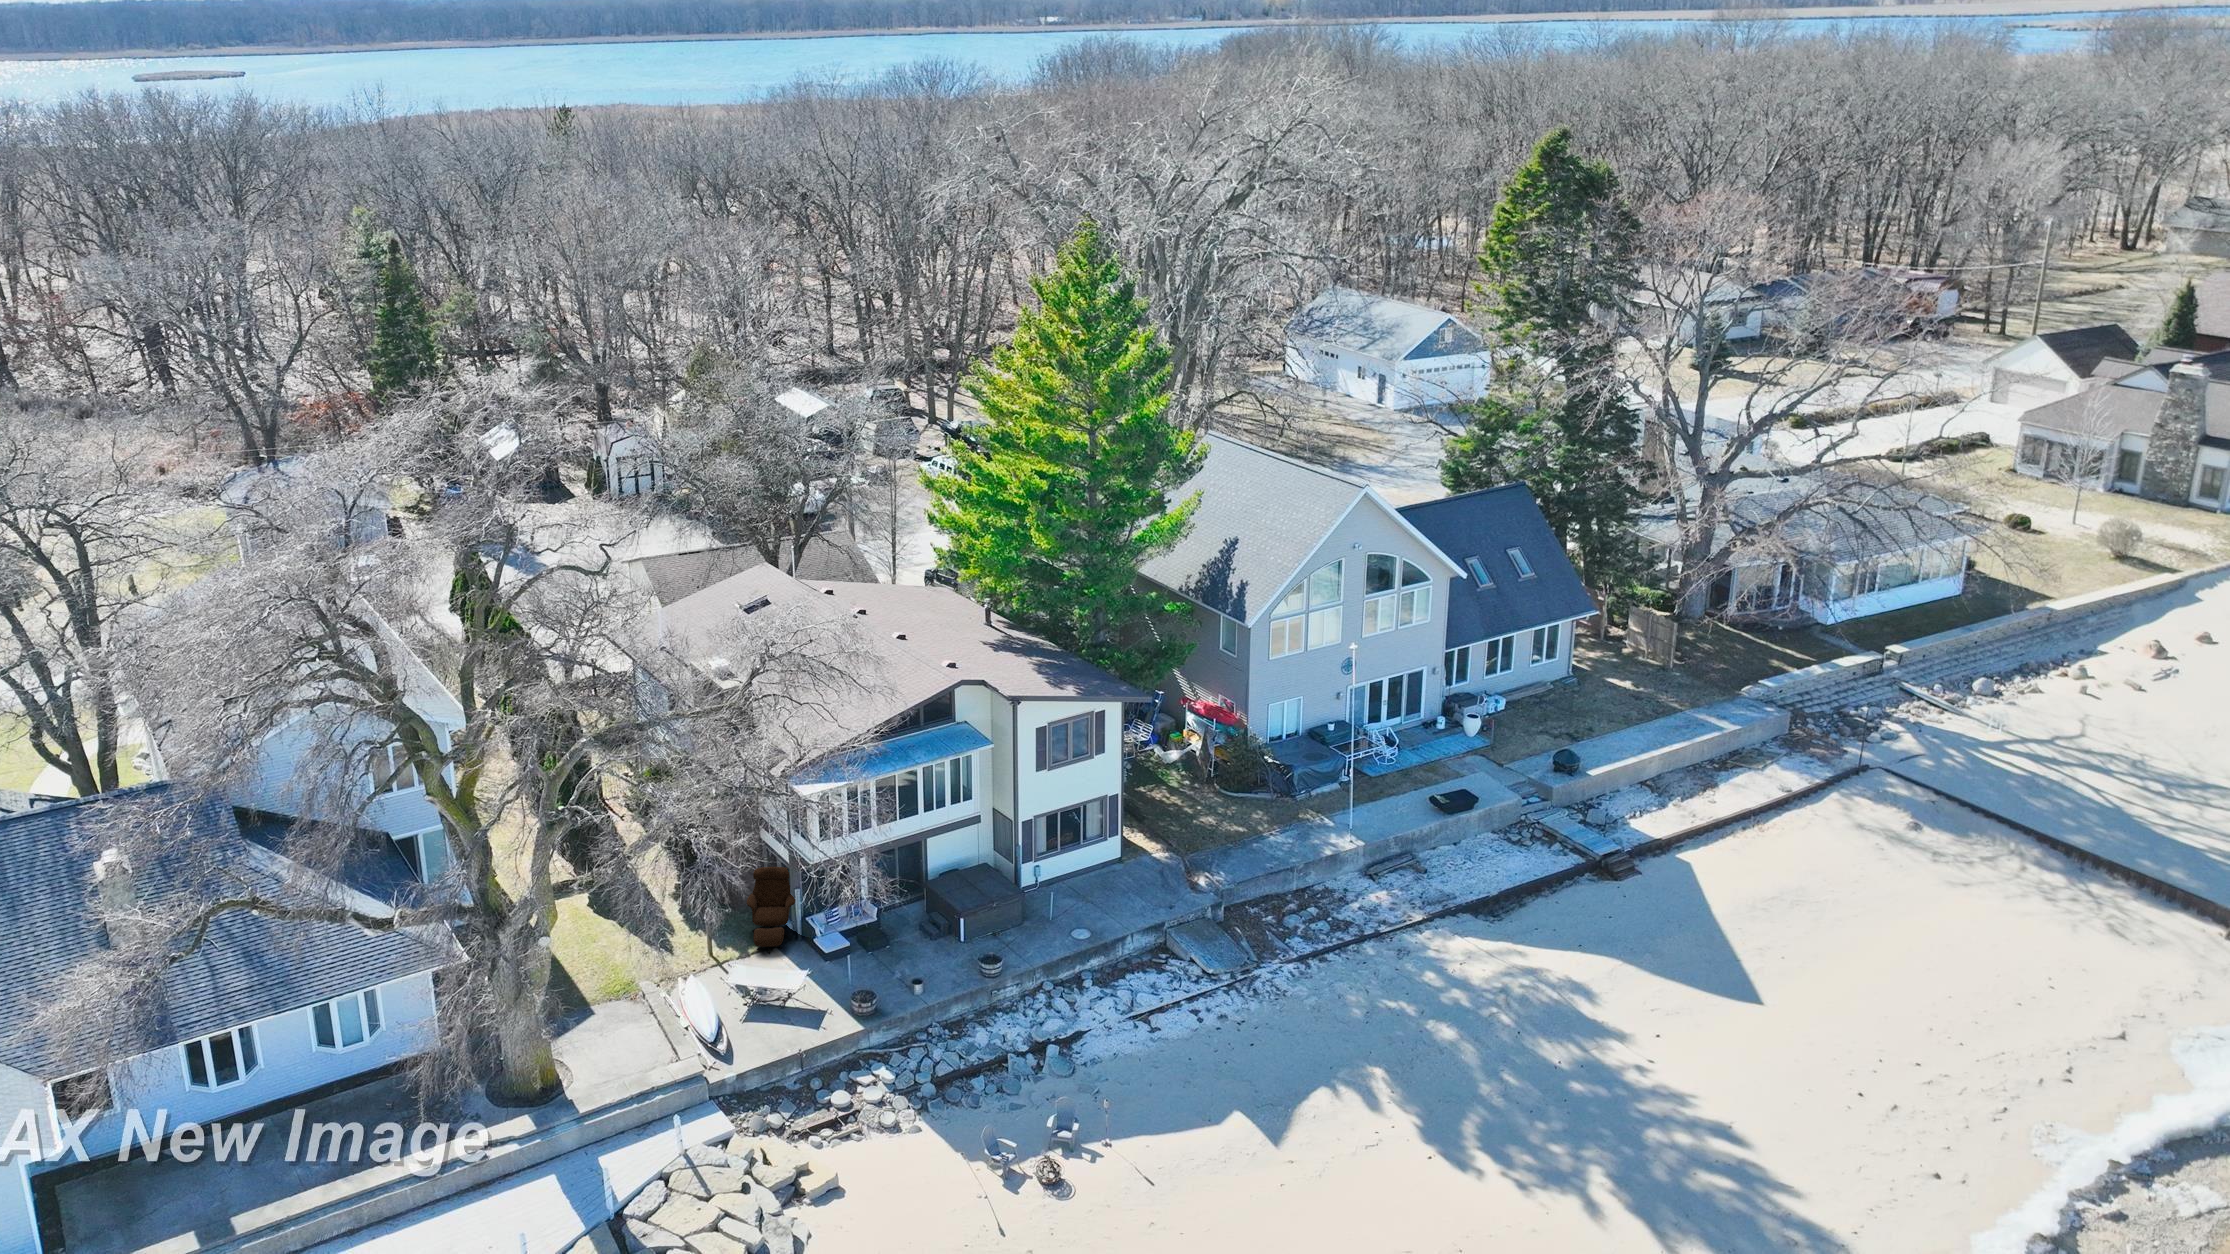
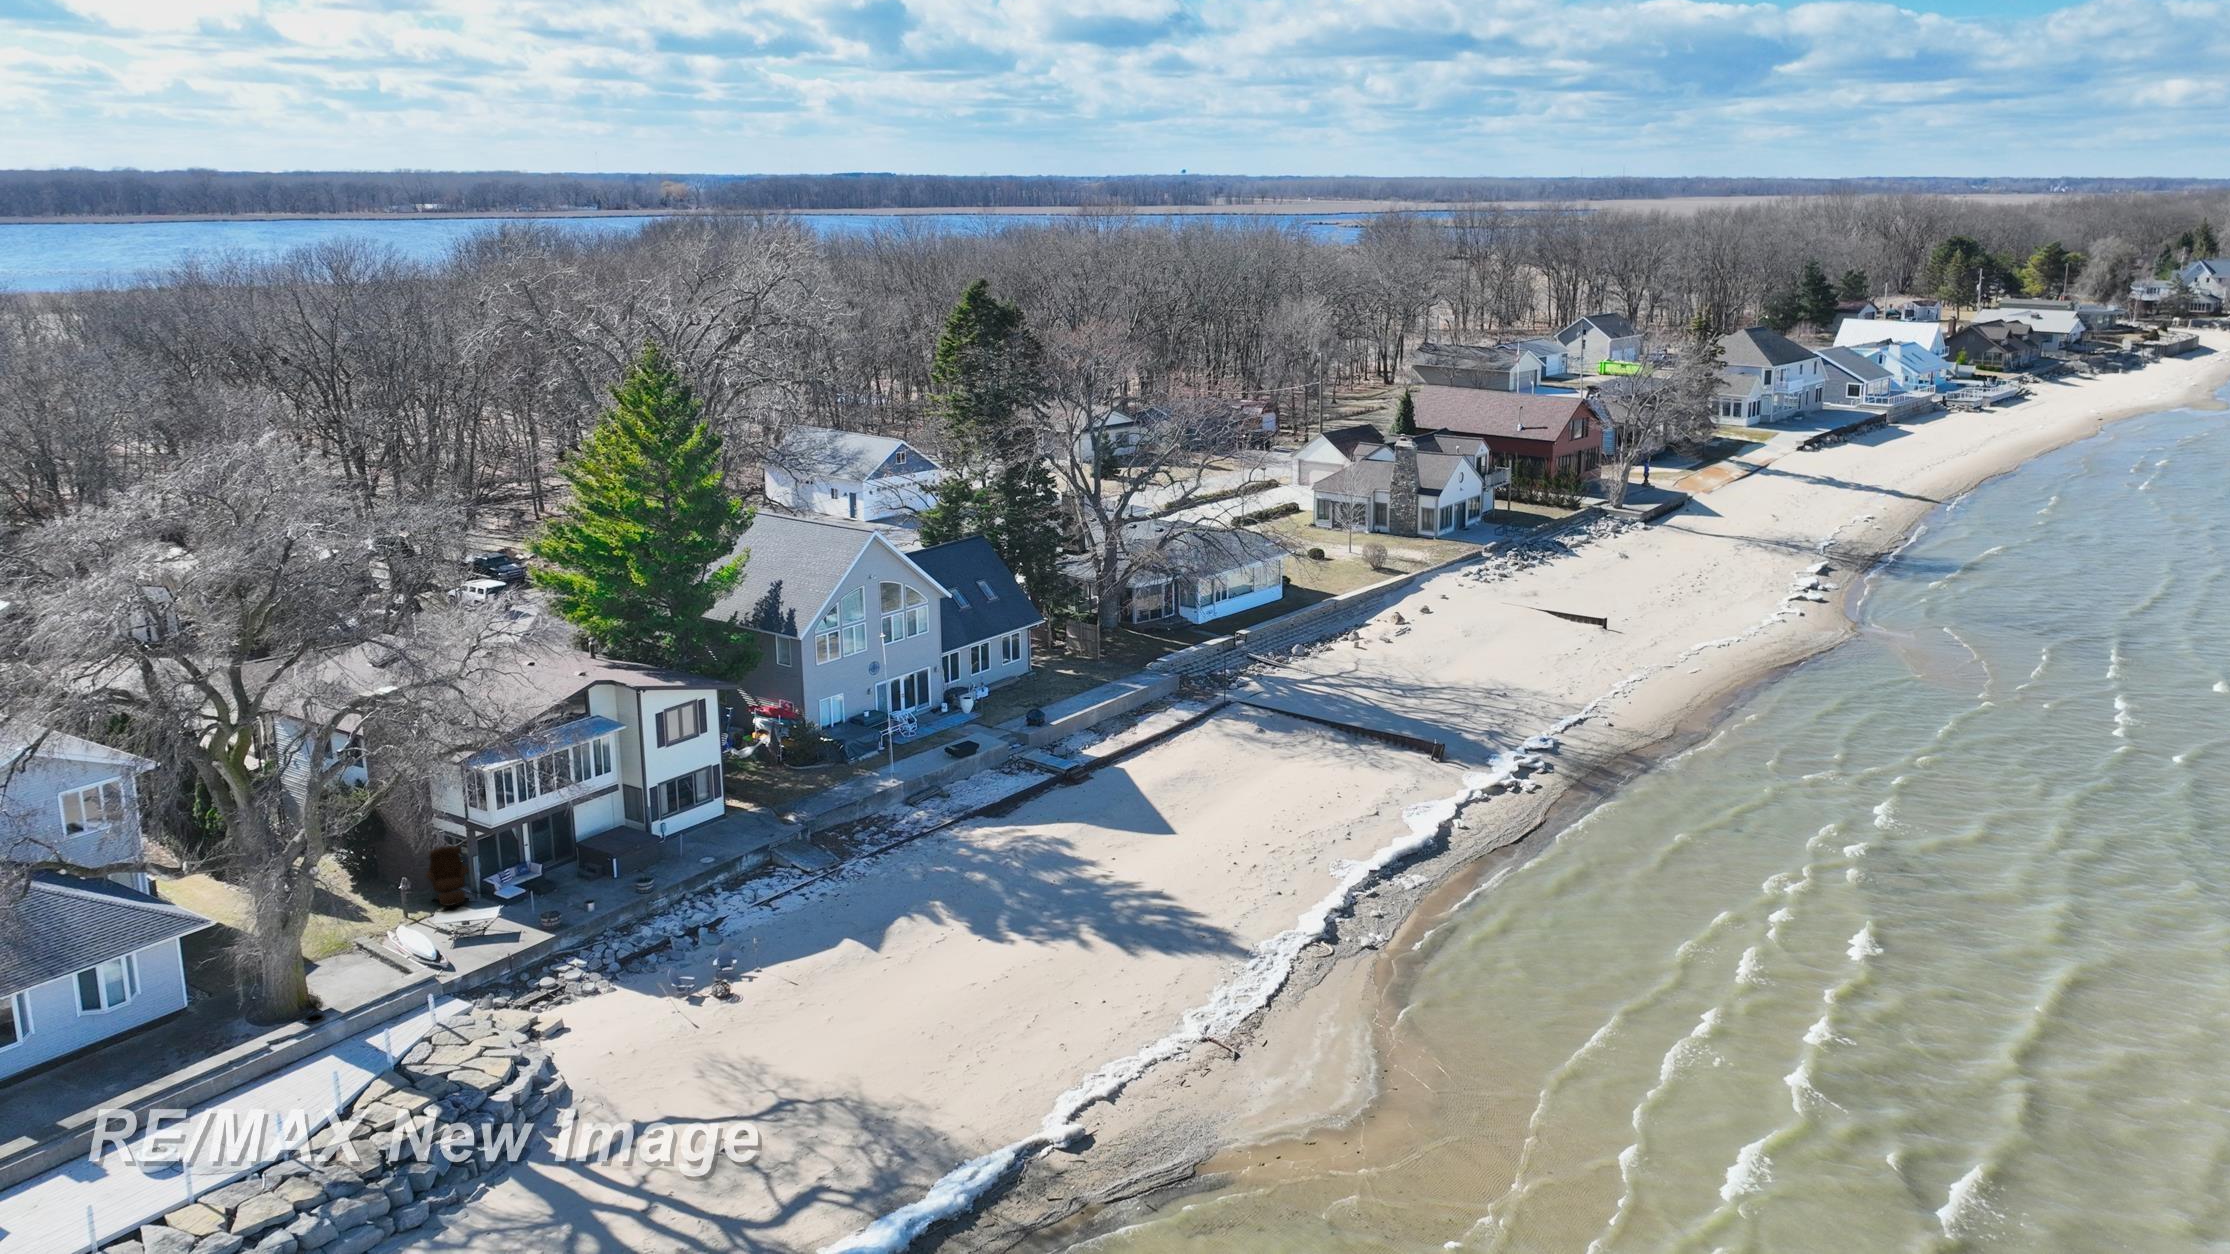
potted tree: none [535,1073,564,1118] -> present [302,991,325,1024]

